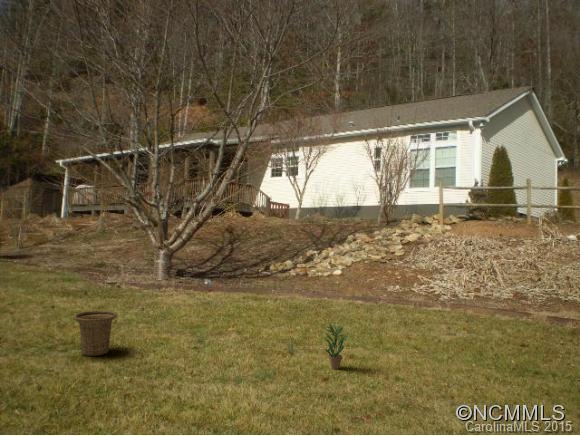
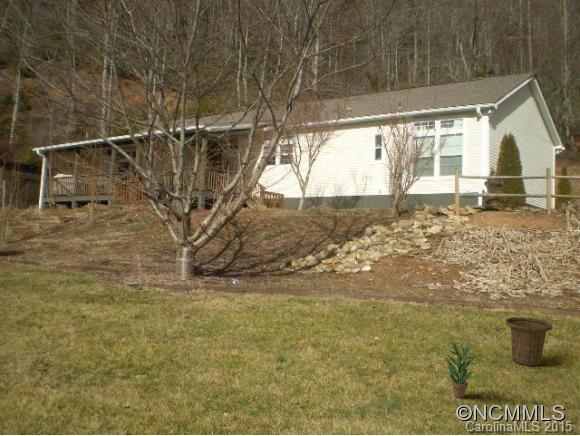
basket: present [74,310,117,356] -> present [506,317,552,366]

